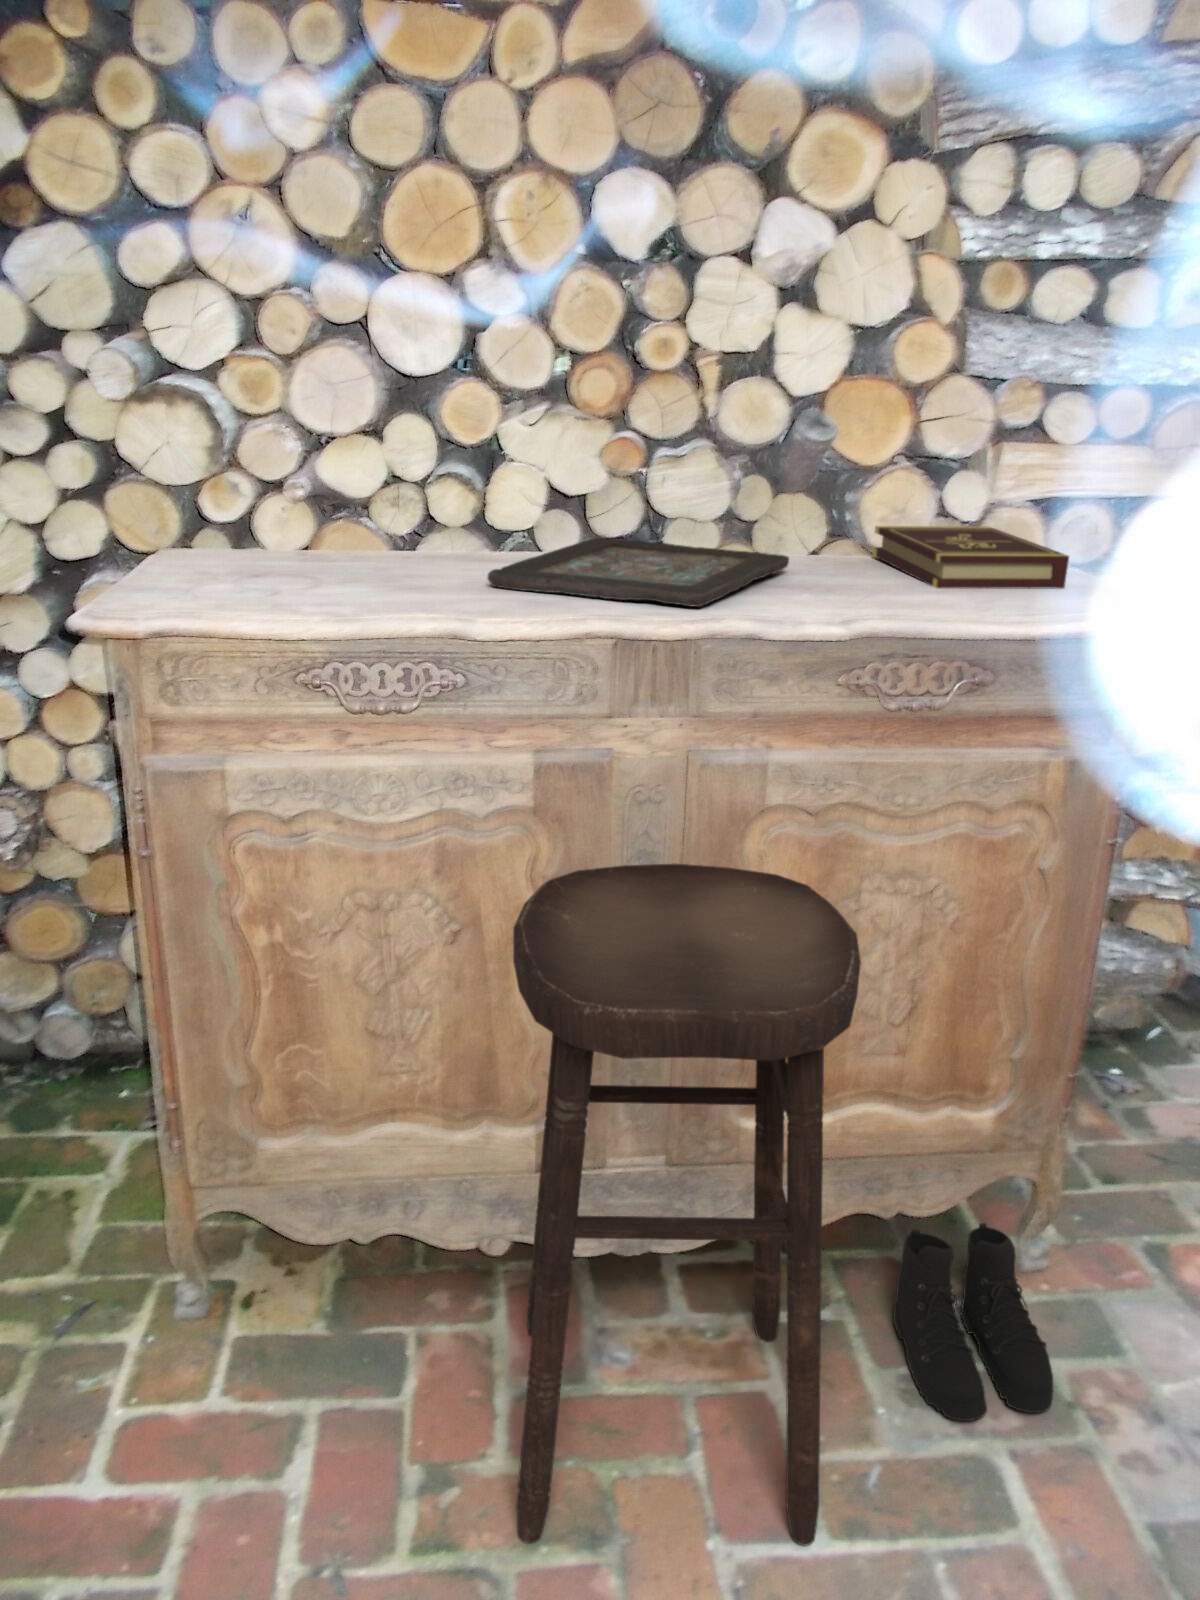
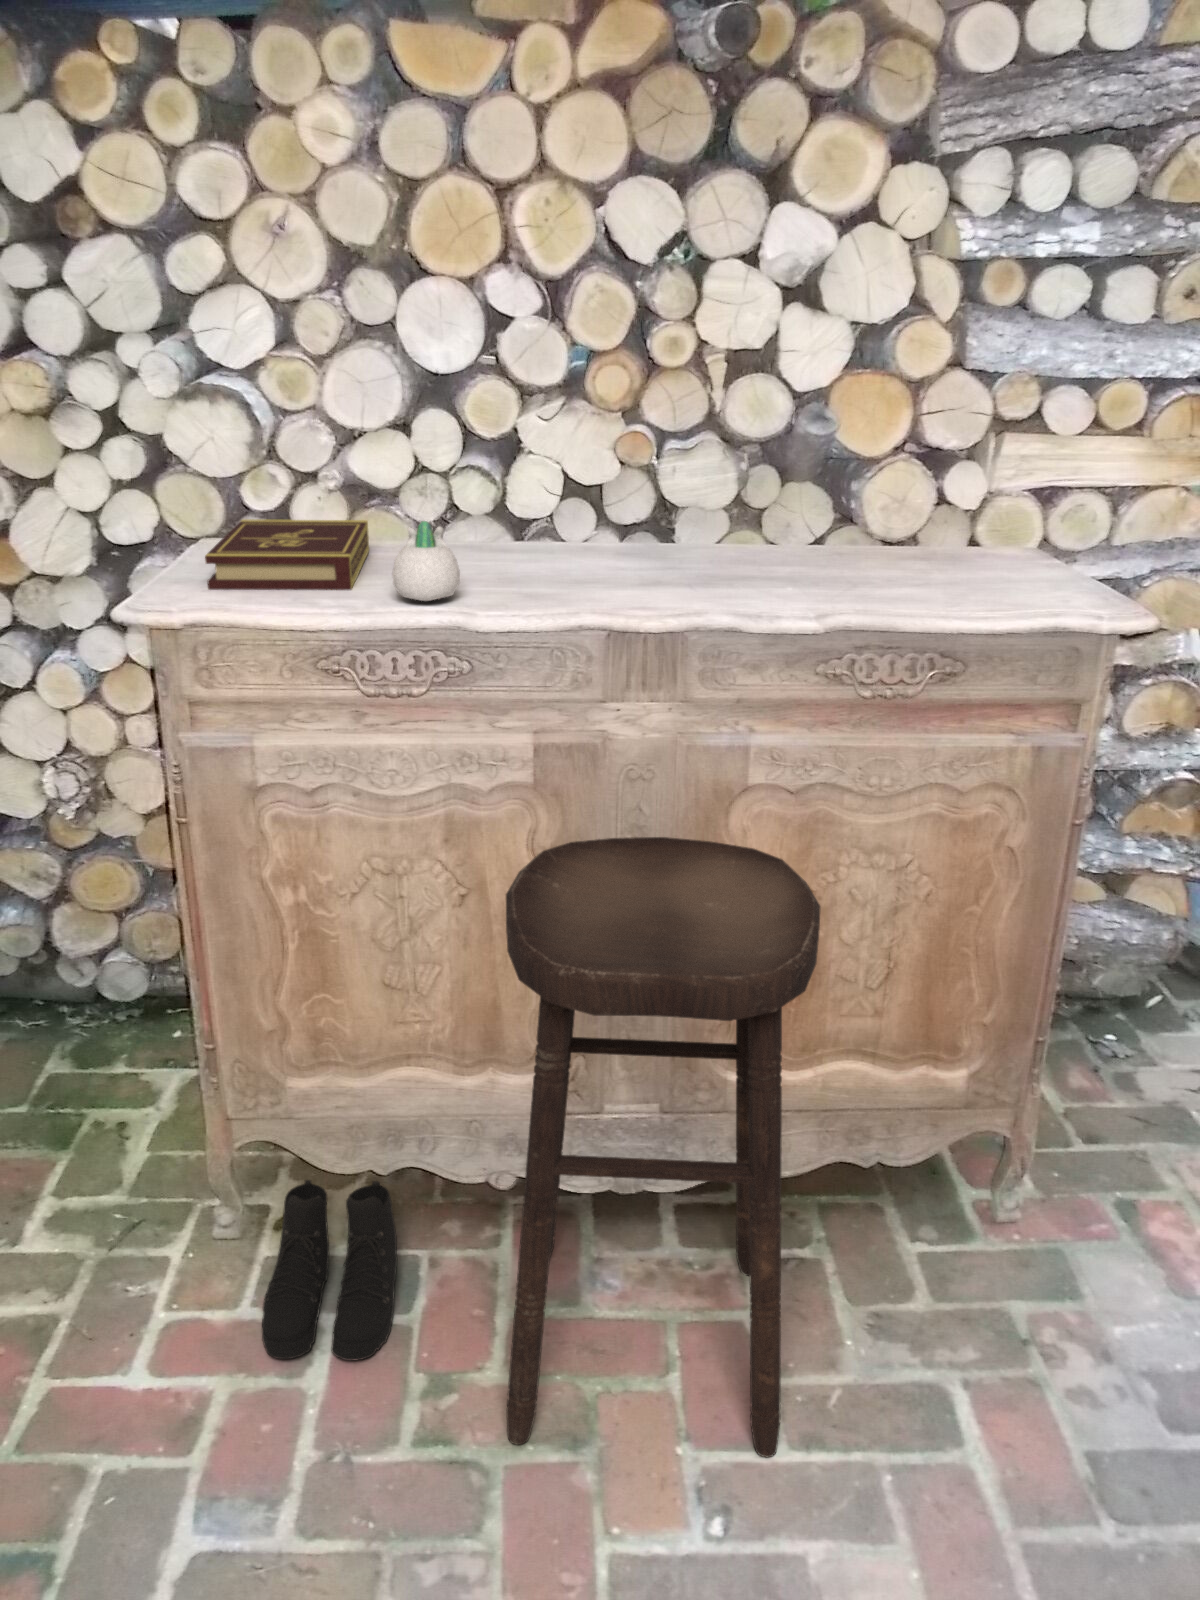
succulent planter: none [380,522,454,610] -> present [392,521,460,601]
book: present [873,526,1069,589] -> present [205,519,369,590]
decorative tray: present [488,537,789,607] -> none [497,527,785,599]
boots: present [893,1223,1053,1421] -> present [262,1180,397,1360]

